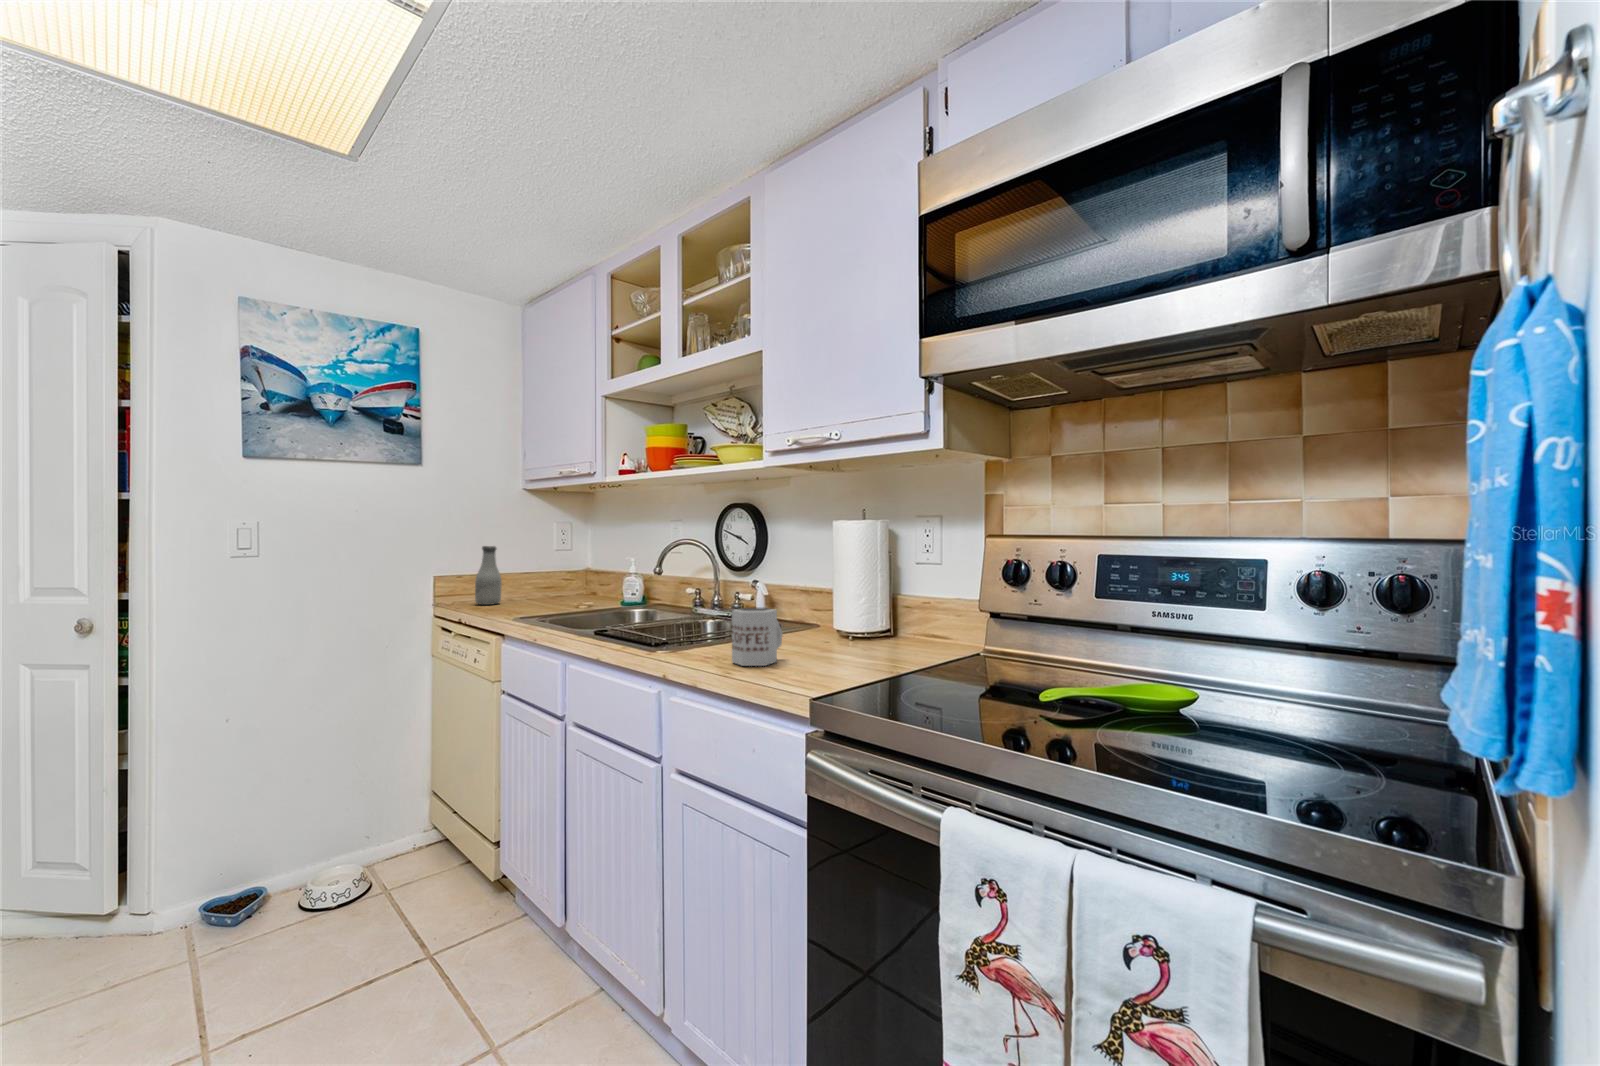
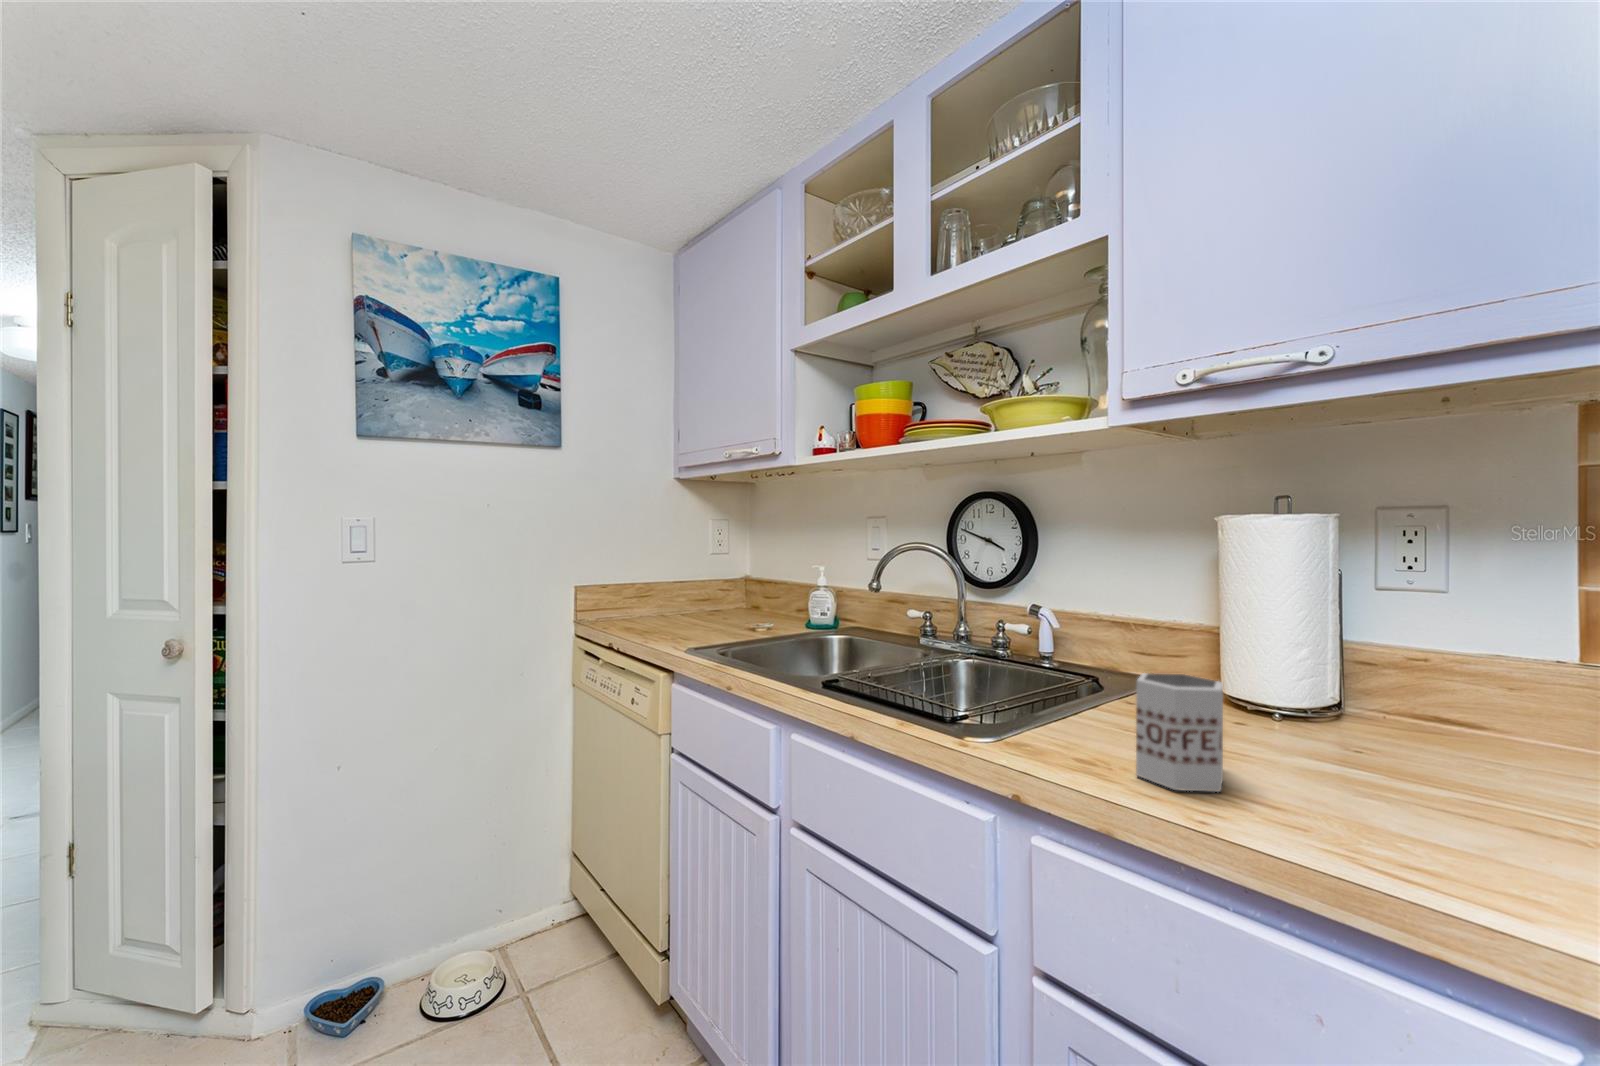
bottle: present [475,546,502,605] -> none [622,548,653,621]

